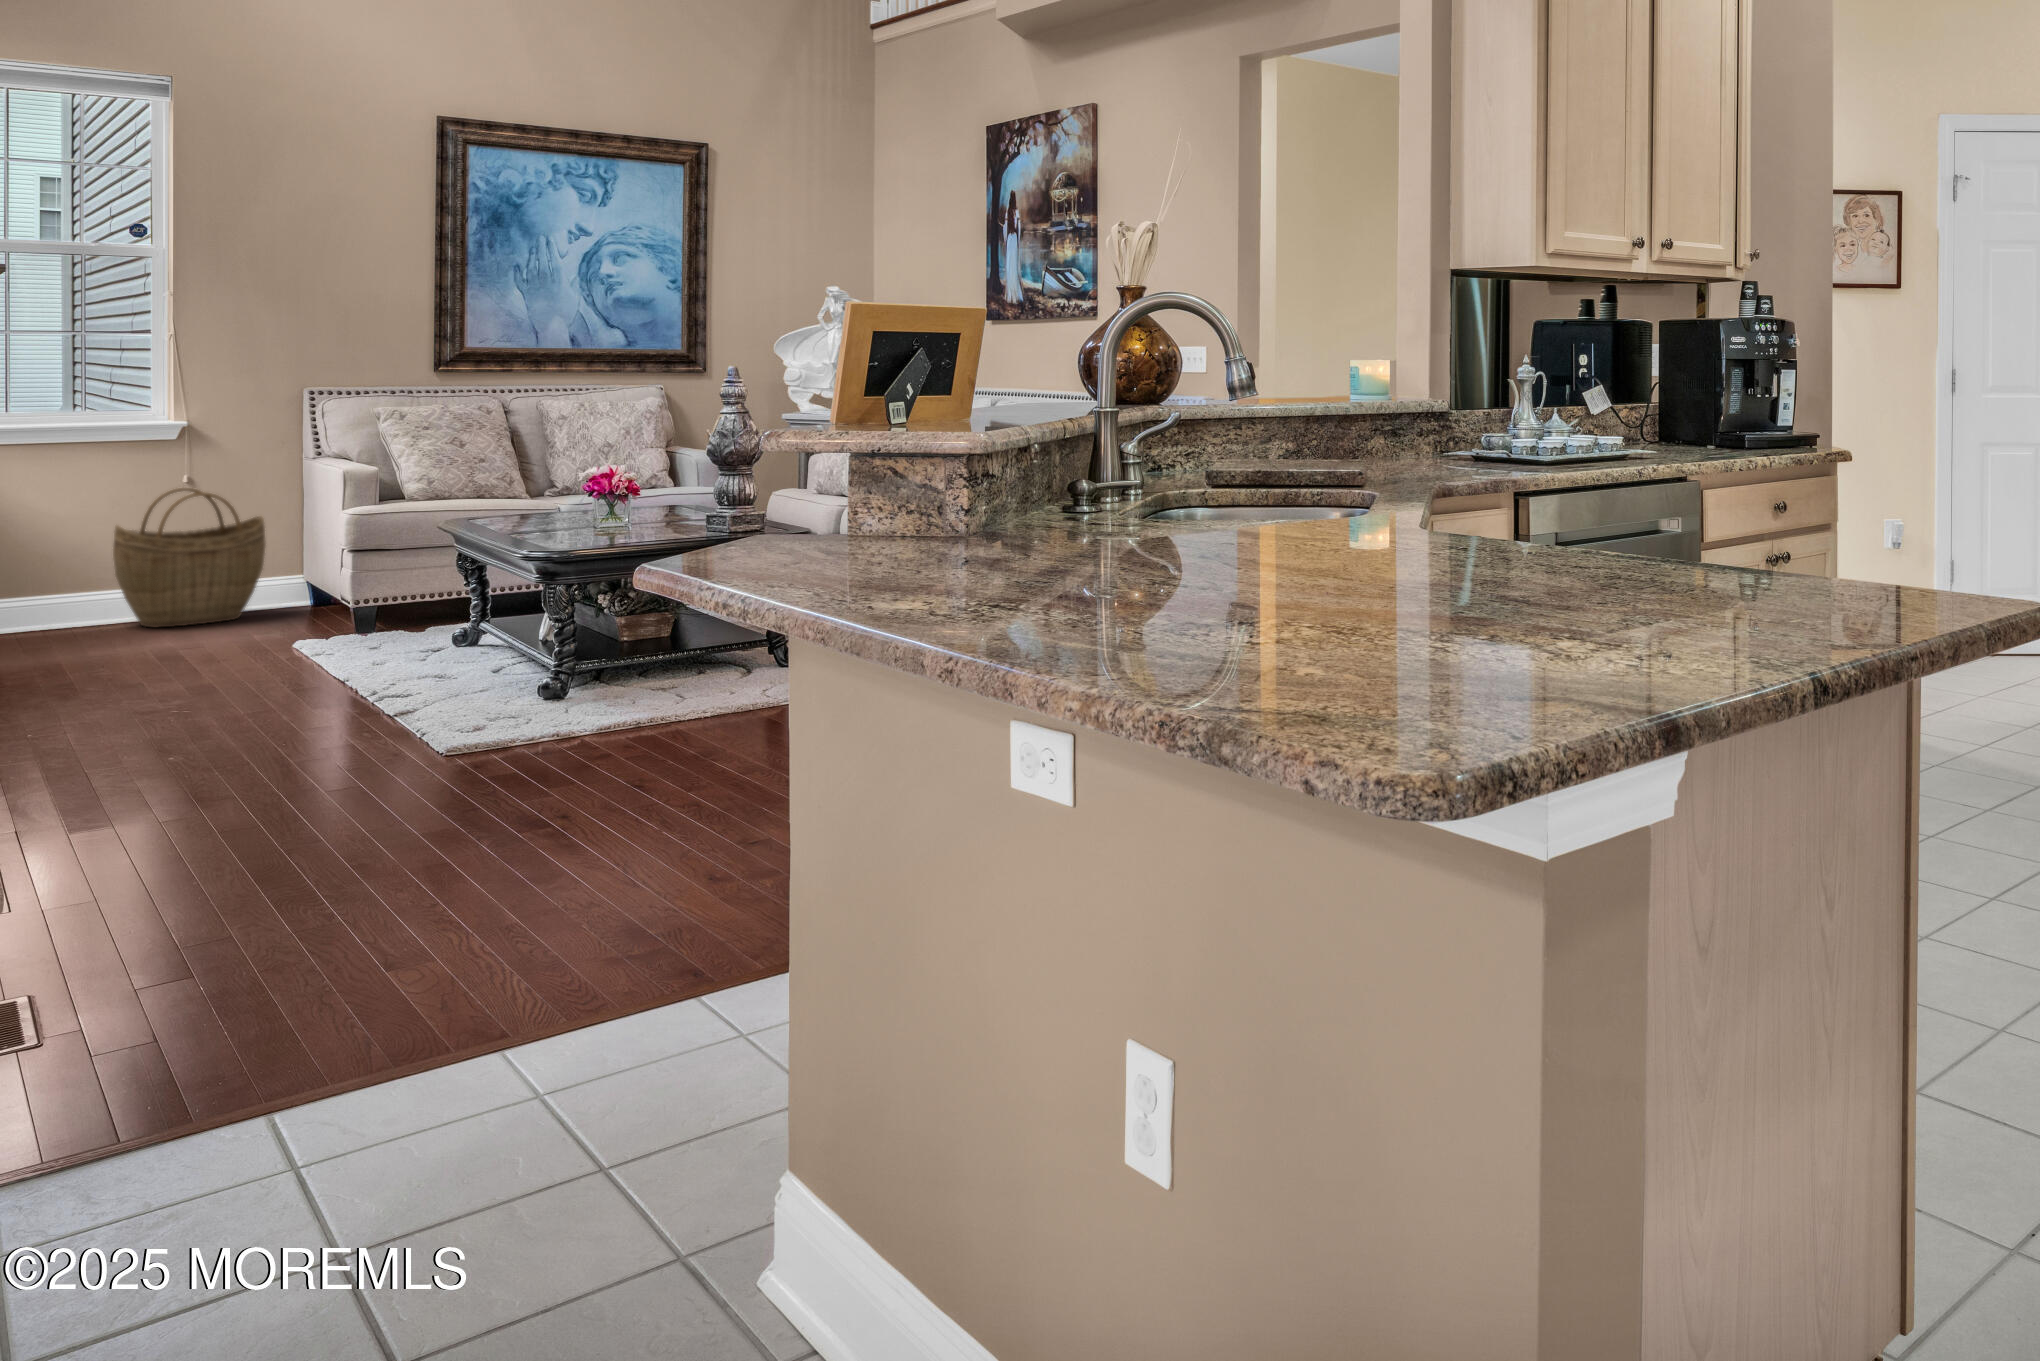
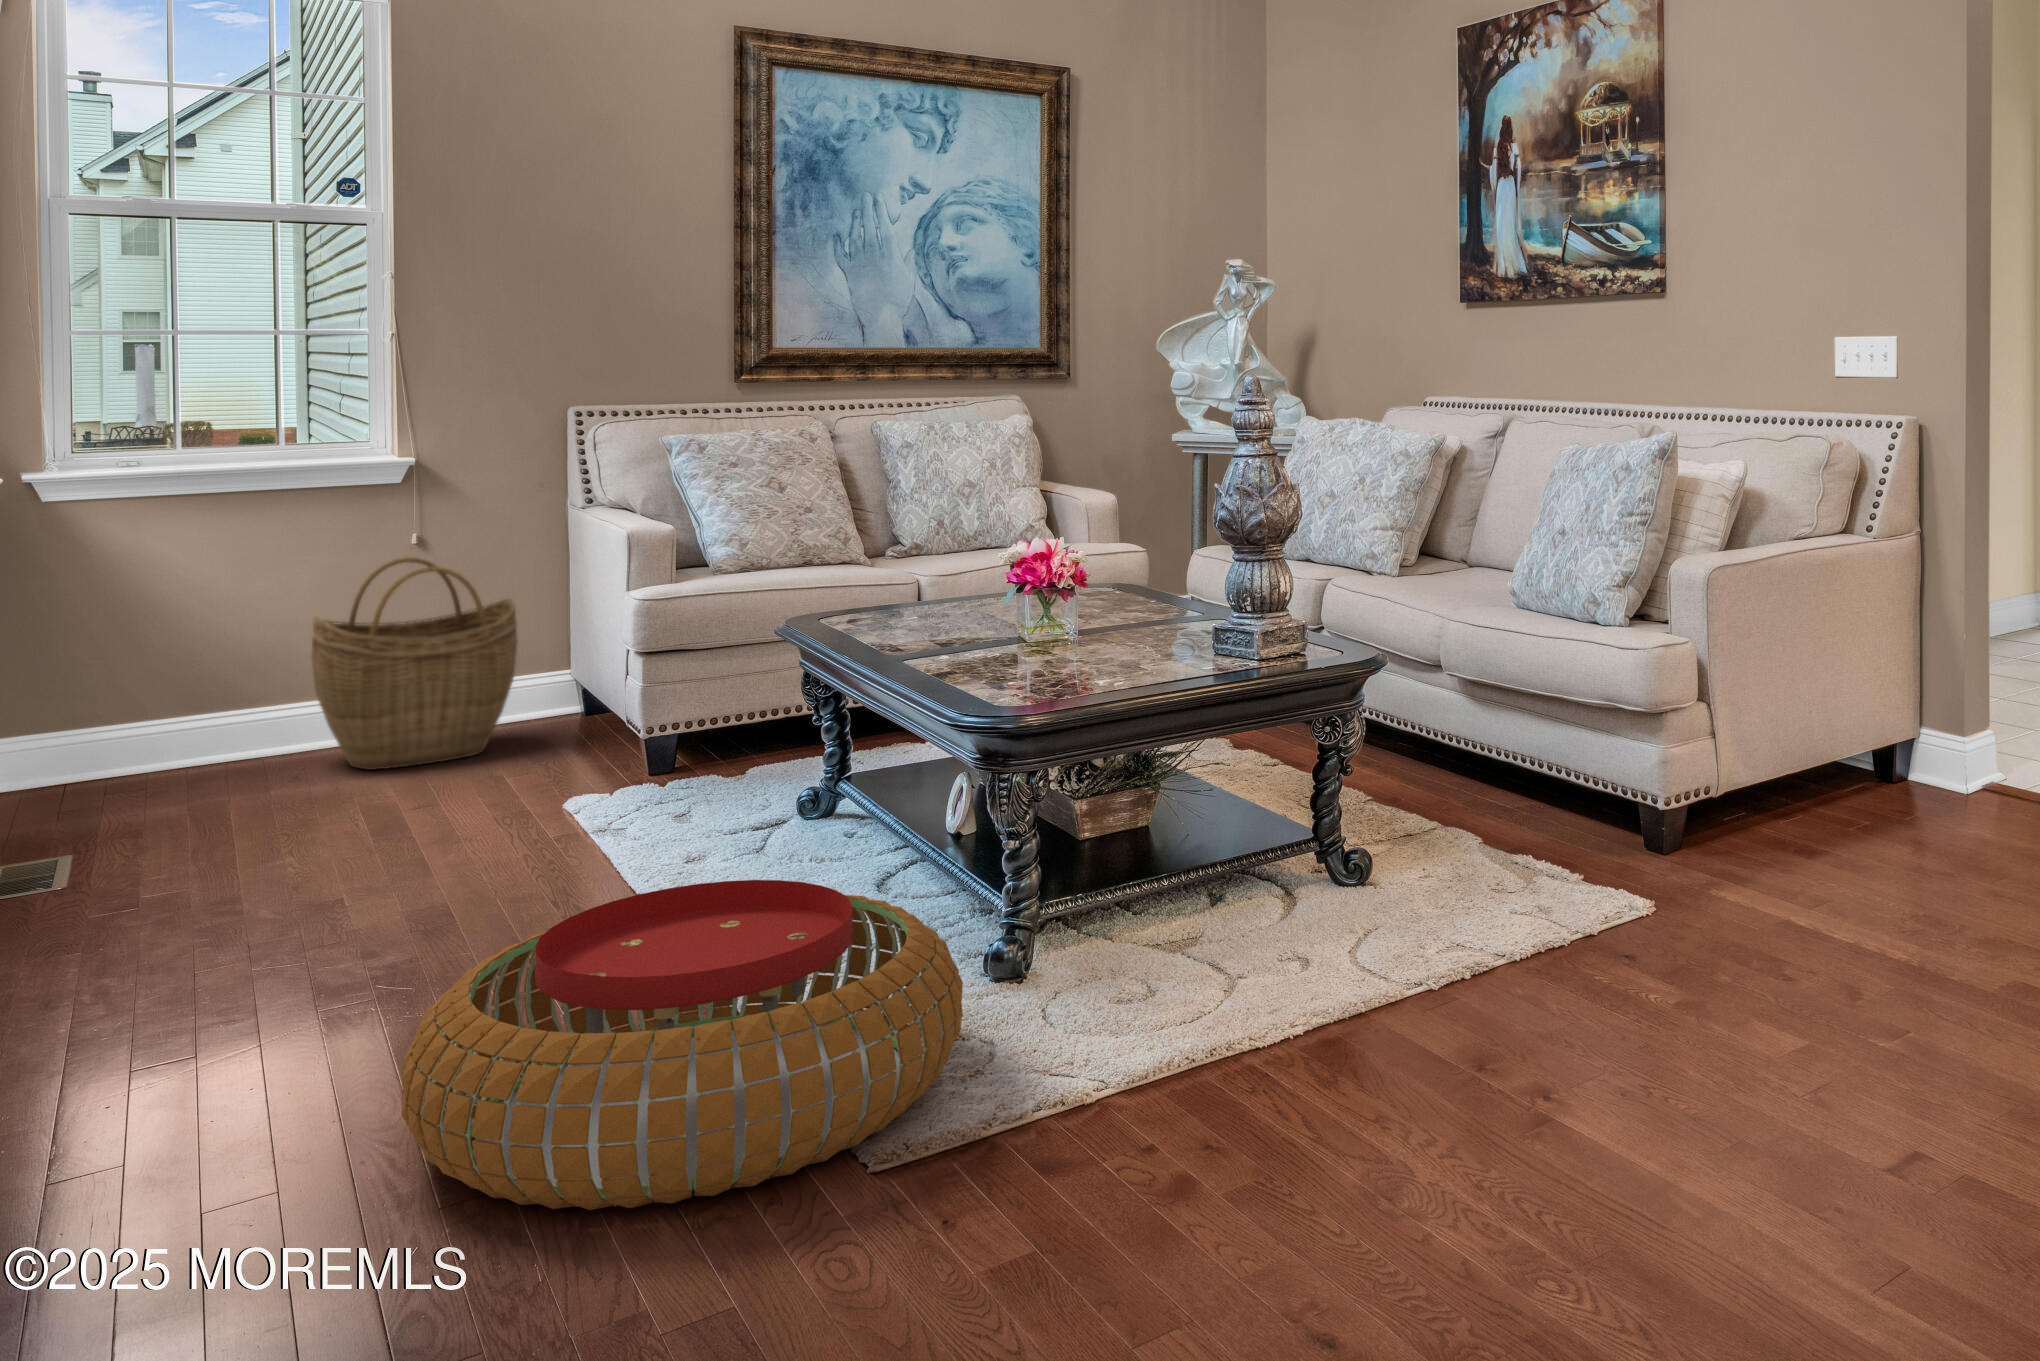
pouf: none [184,640,507,777] -> present [402,880,963,1210]

